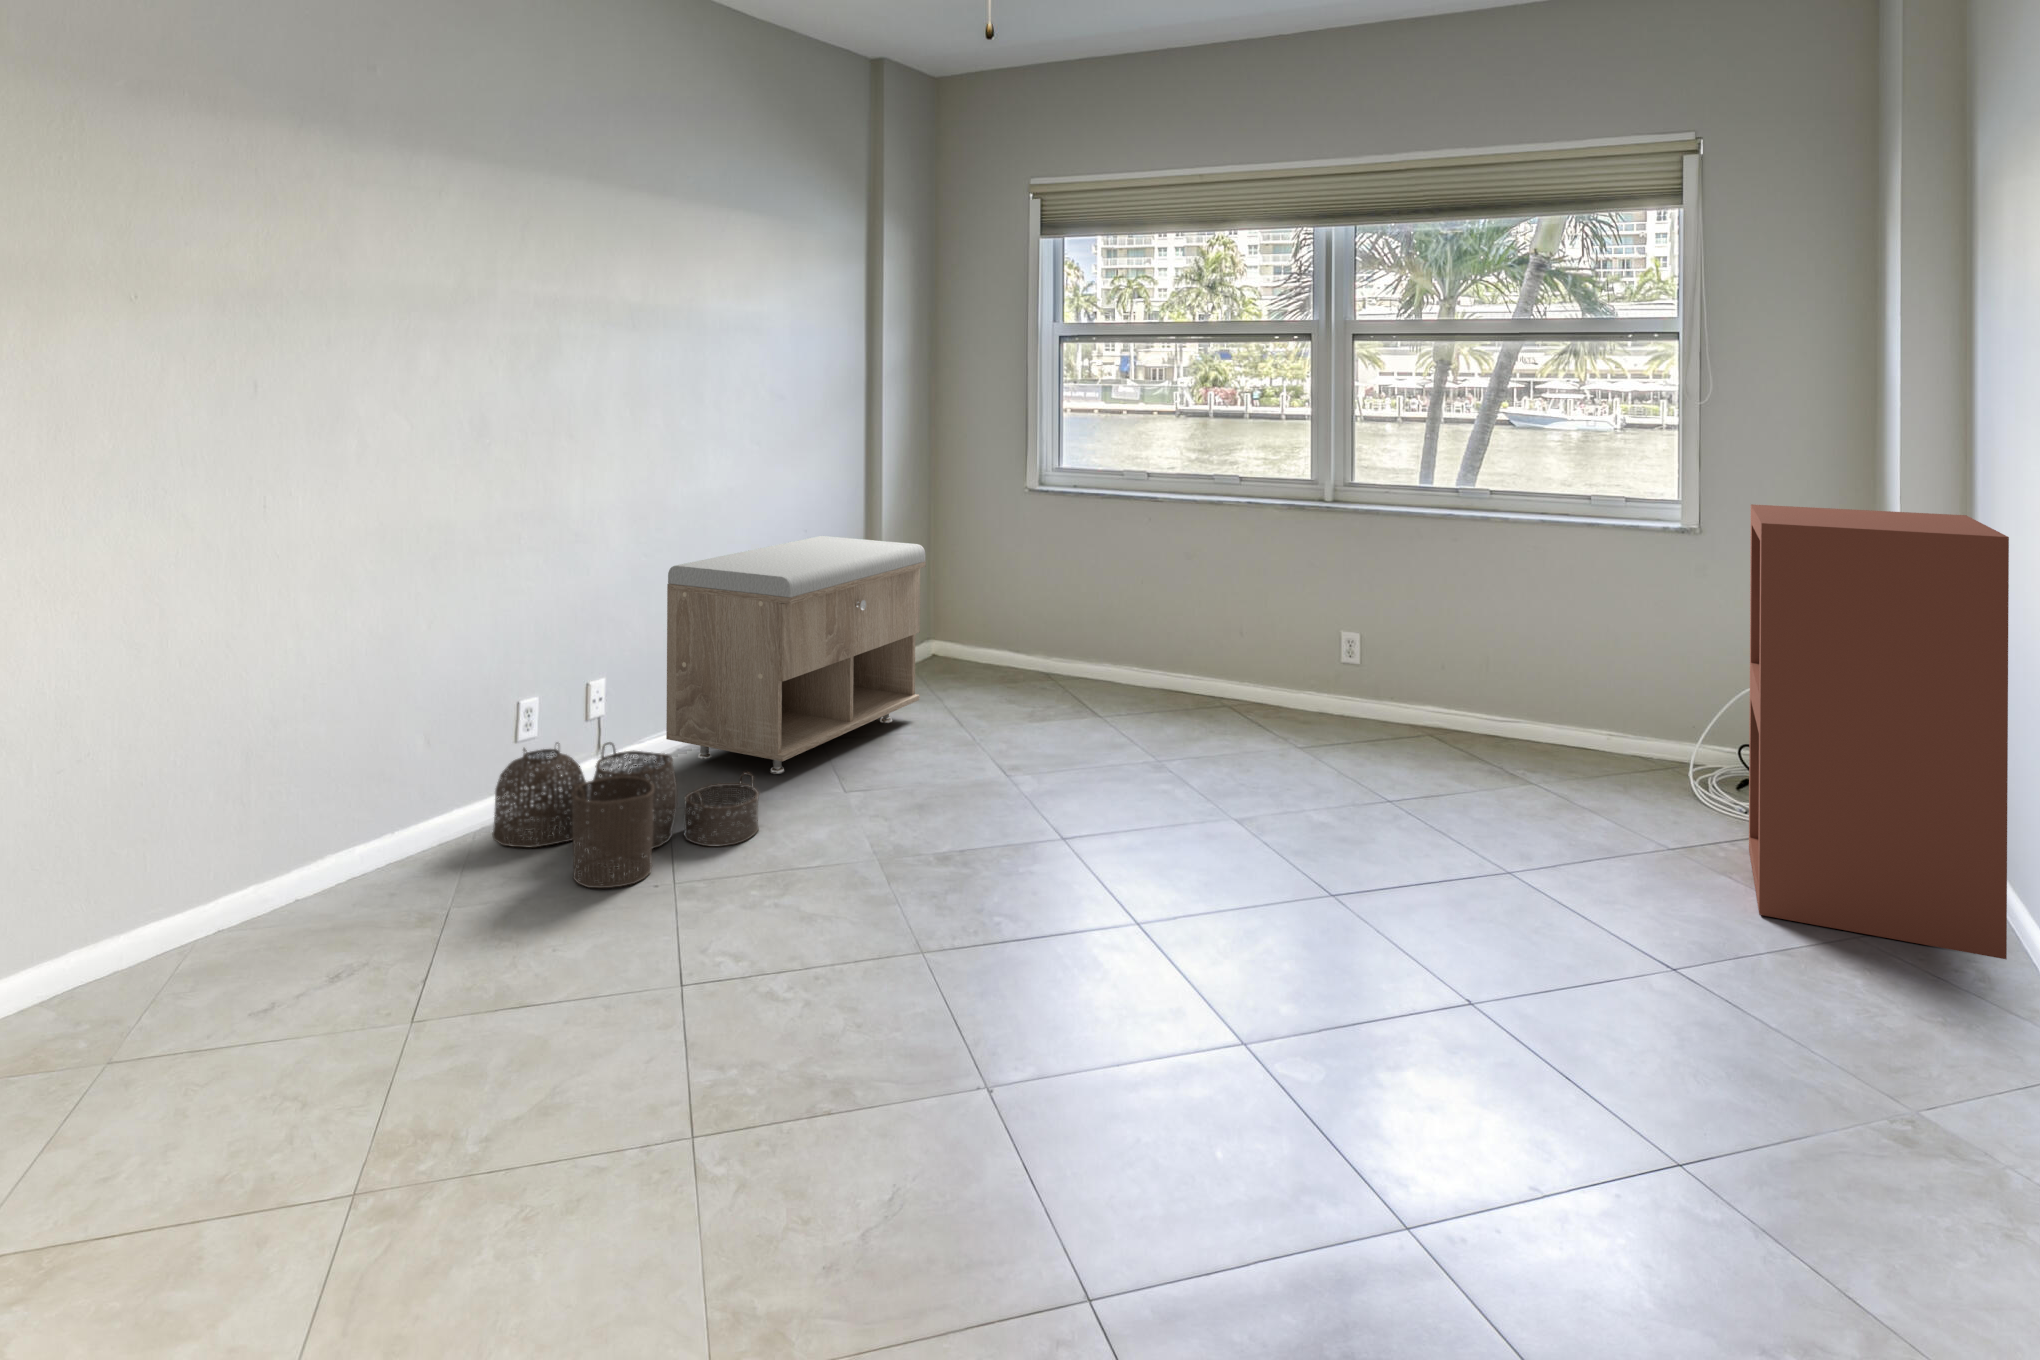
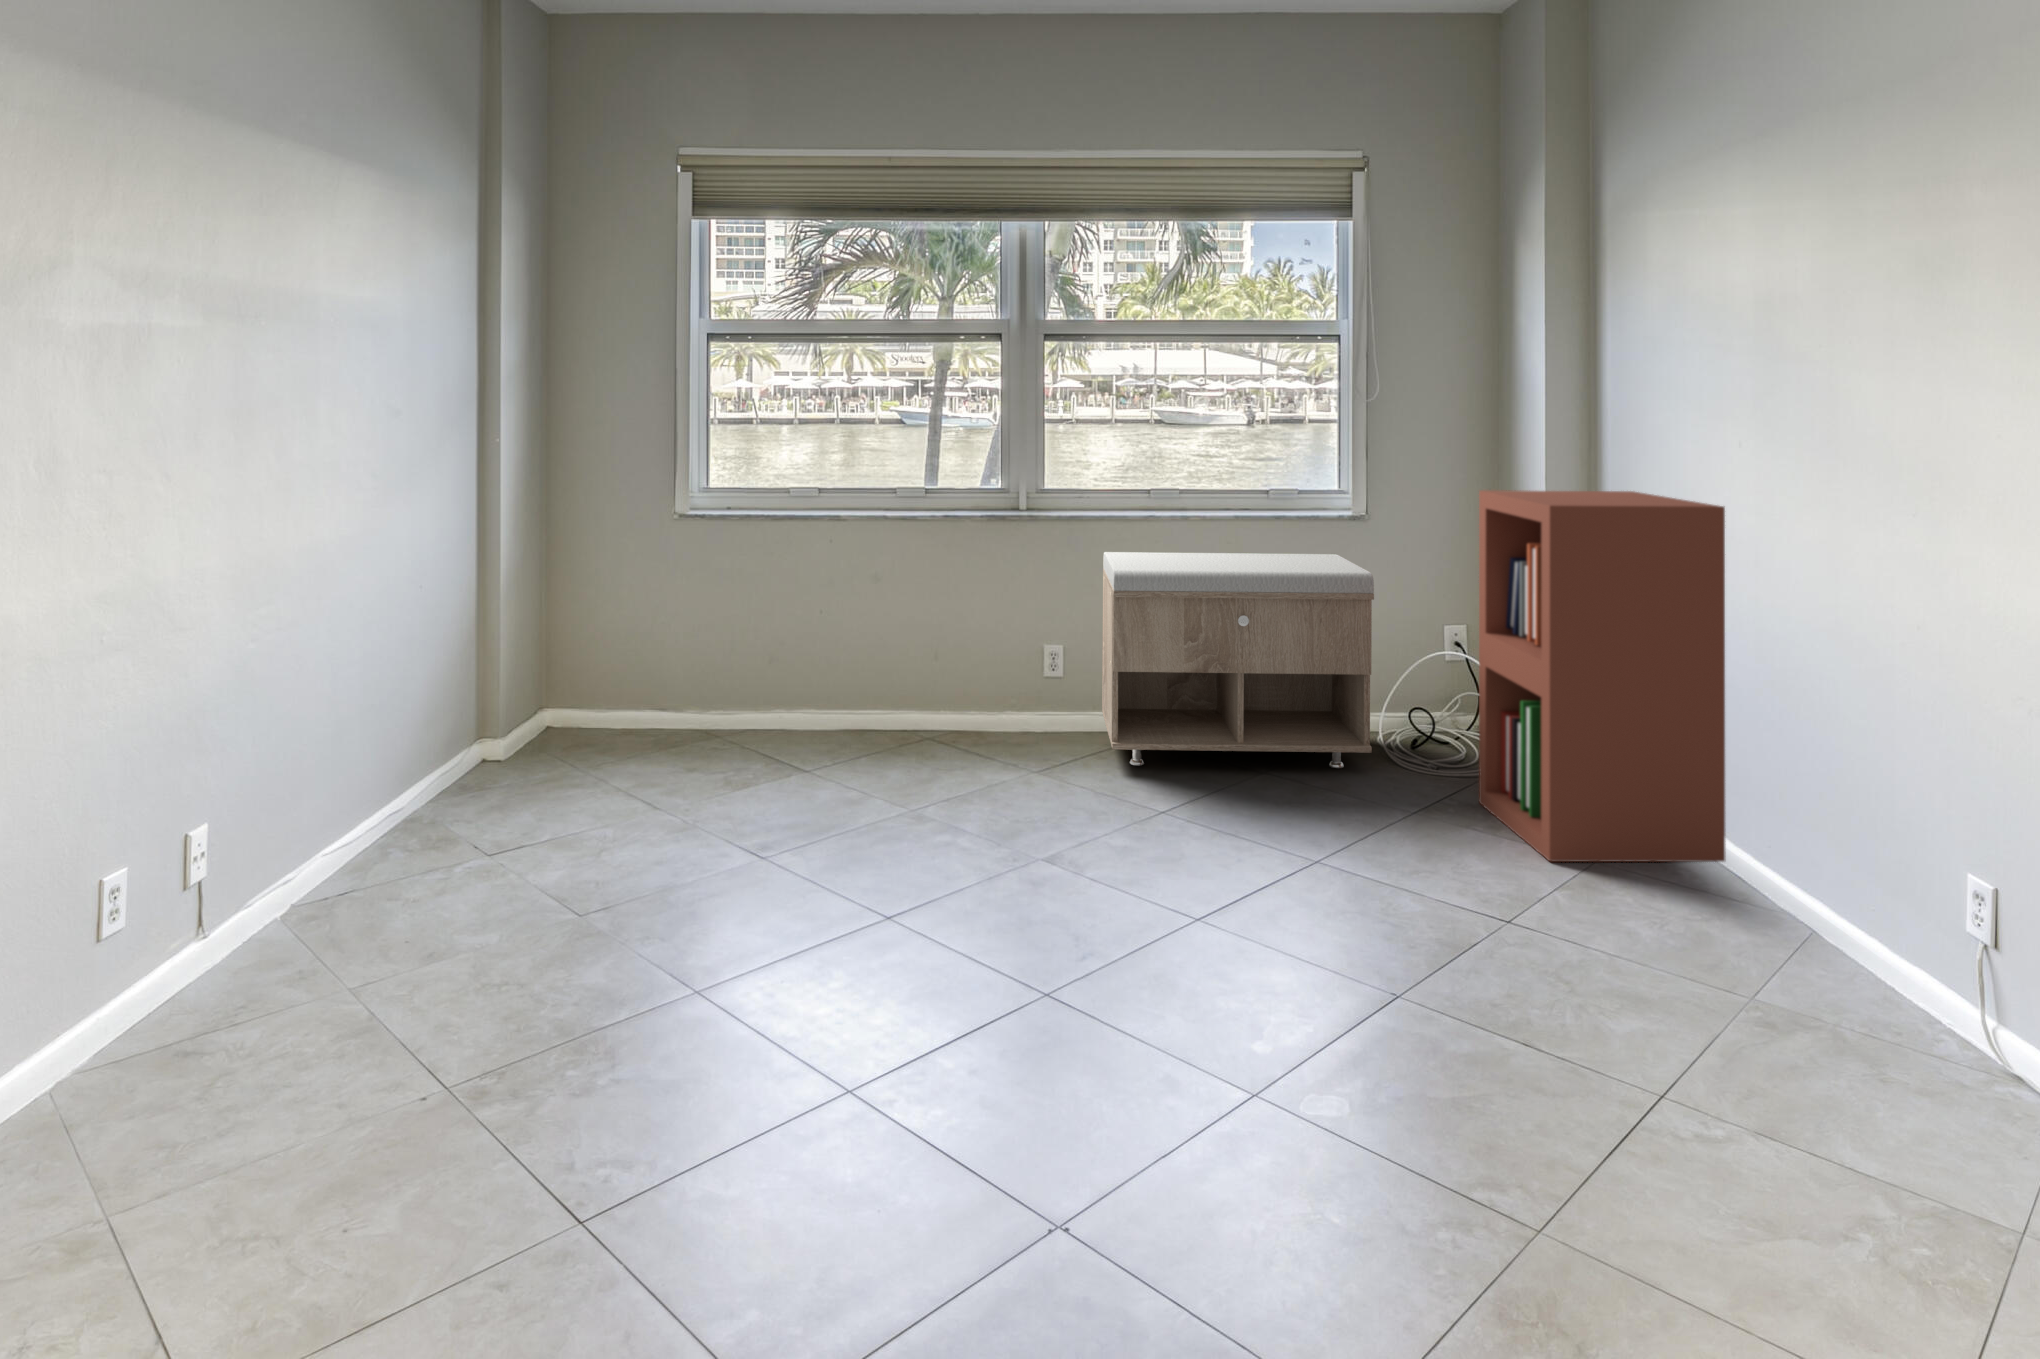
storage bench: present [666,536,926,774] -> present [1102,552,1374,768]
woven basket: present [492,742,759,888] -> none [81,917,526,1150]

